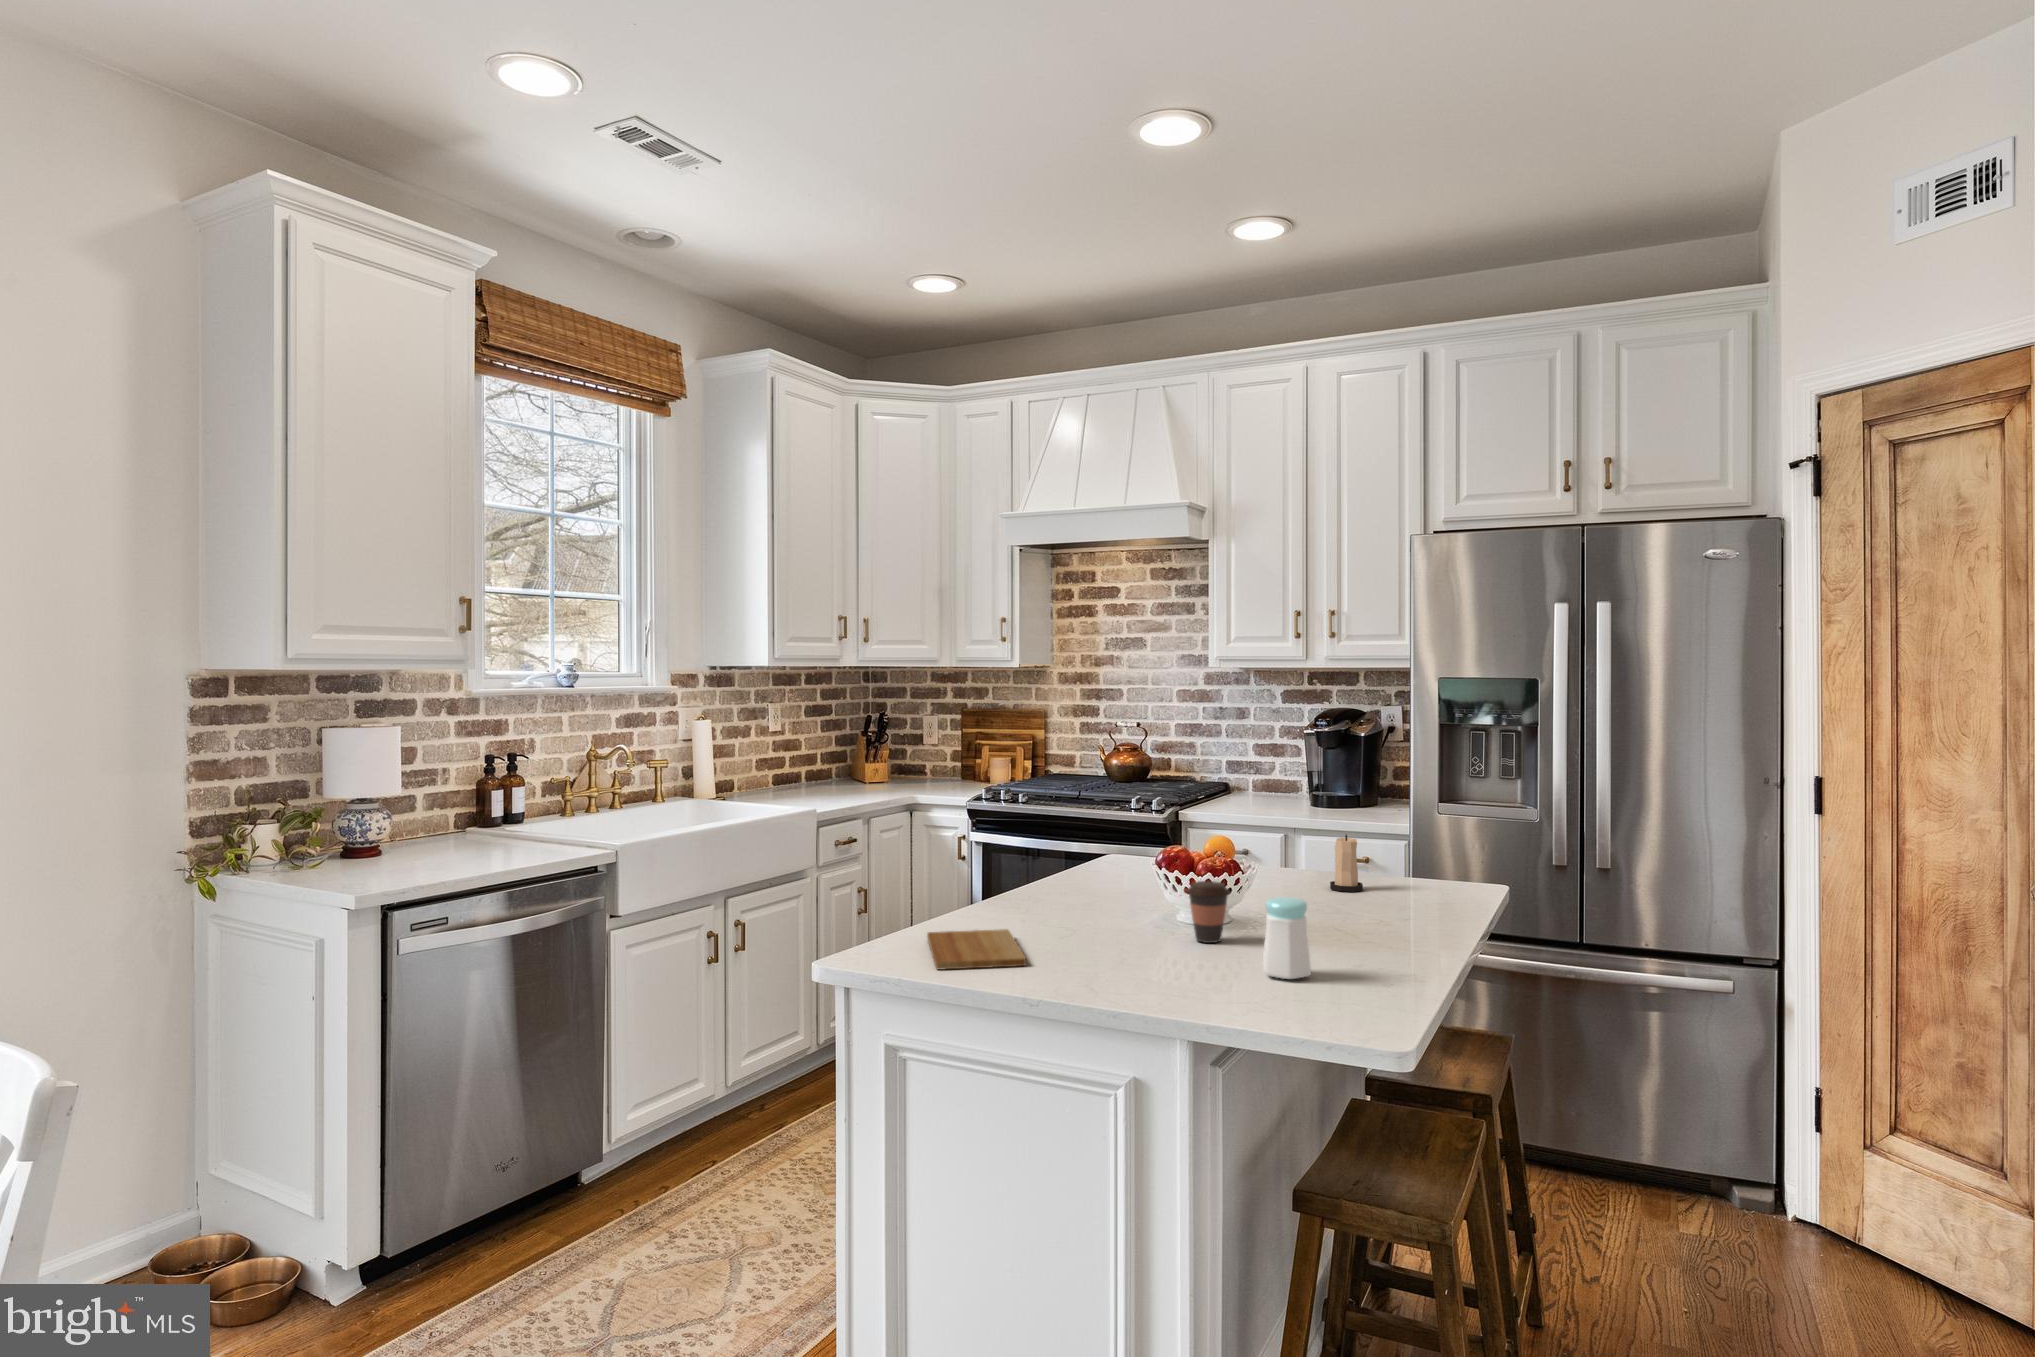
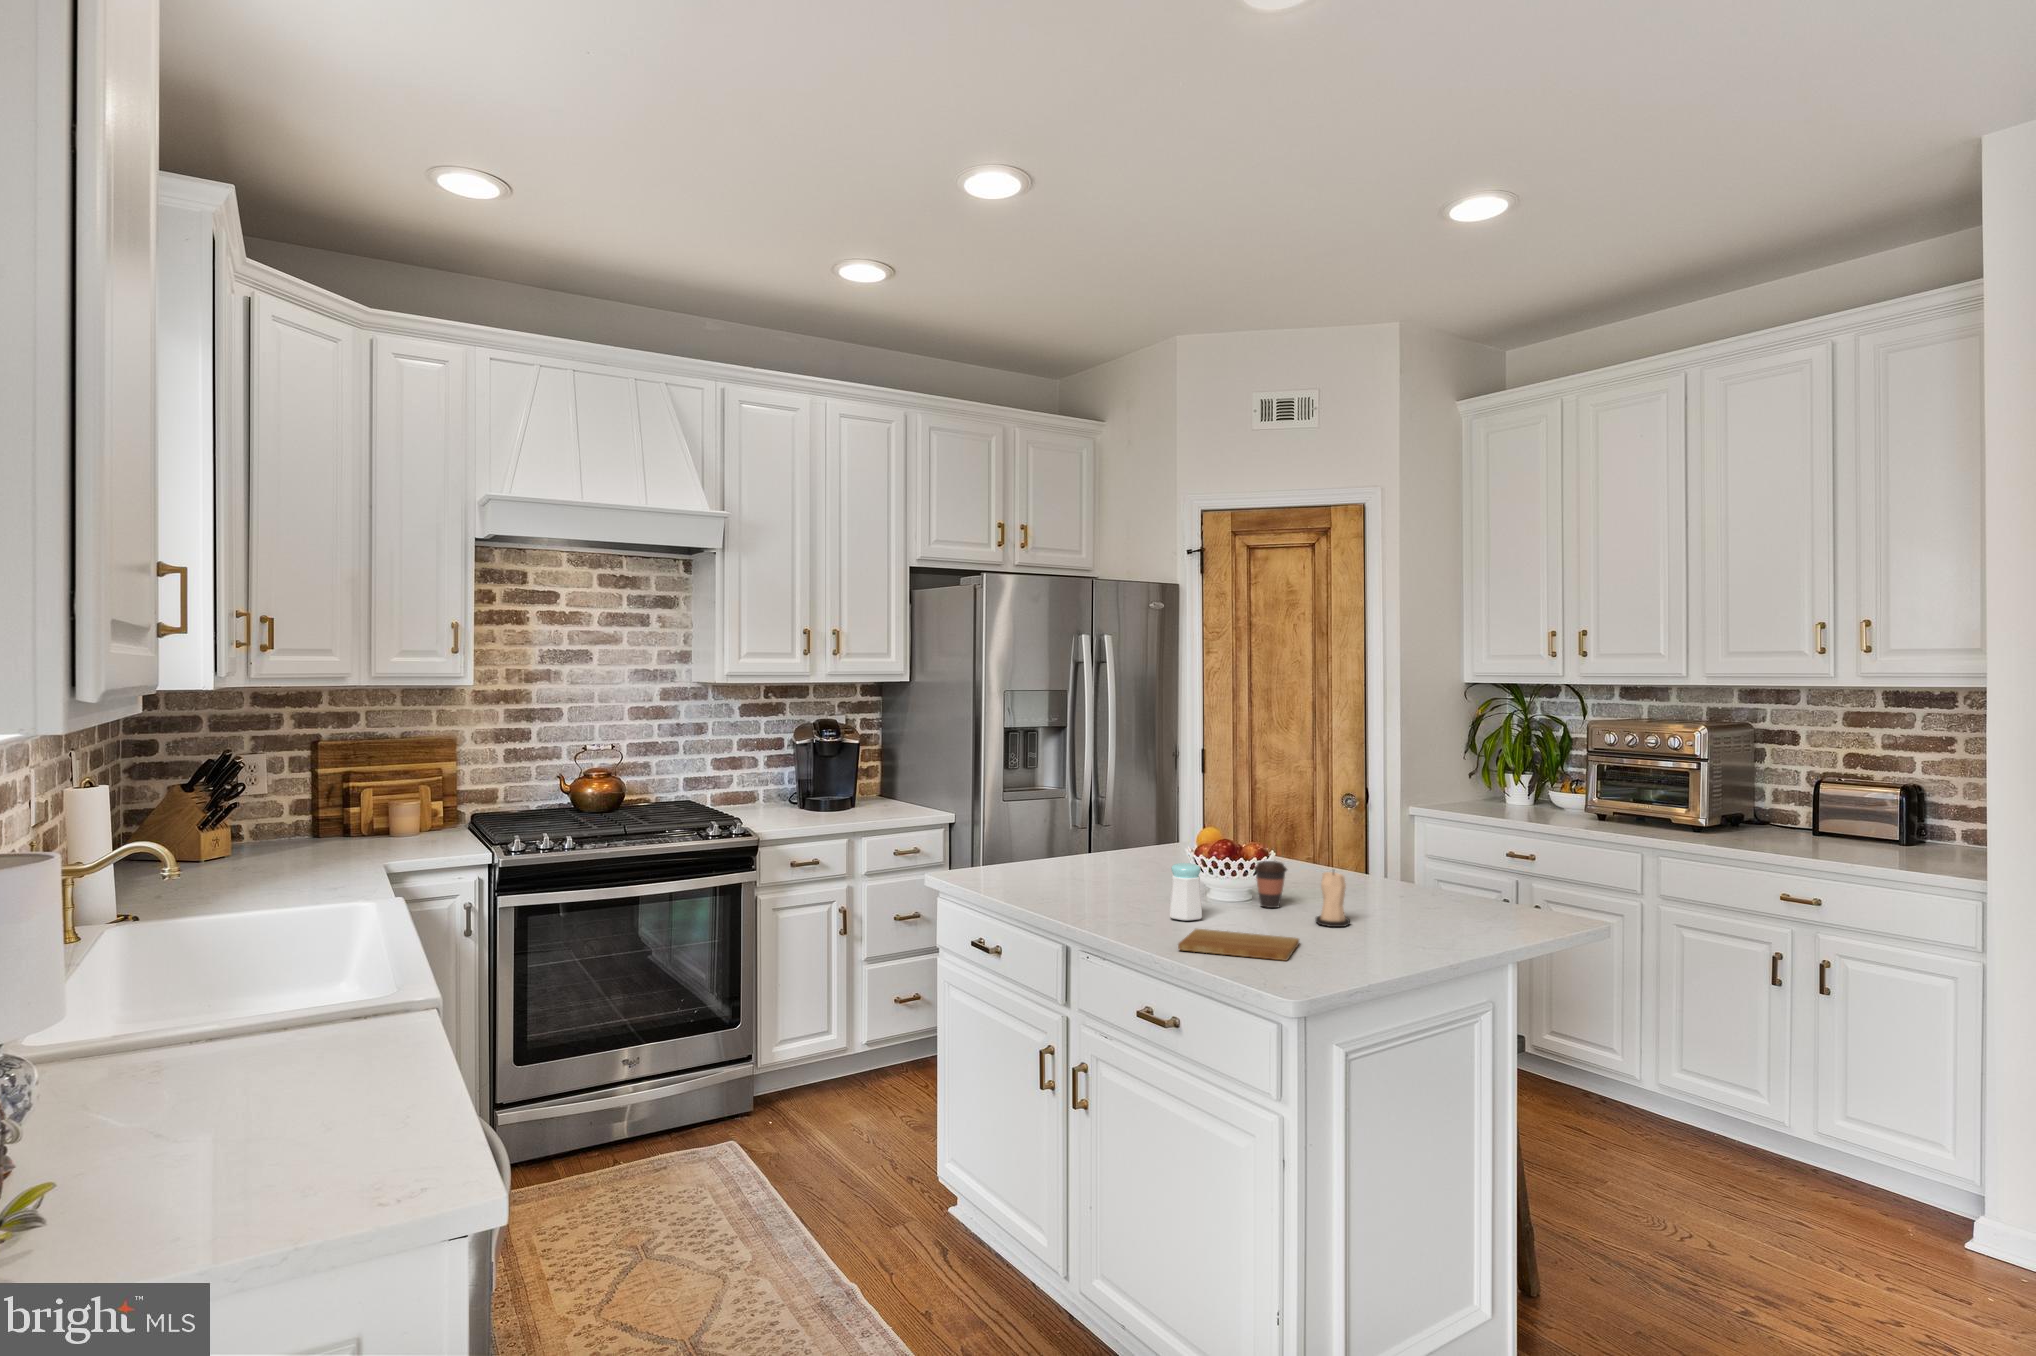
candle: present [1330,834,1363,892] -> present [1316,871,1350,927]
salt shaker: present [1263,897,1311,979] -> present [1169,863,1202,921]

